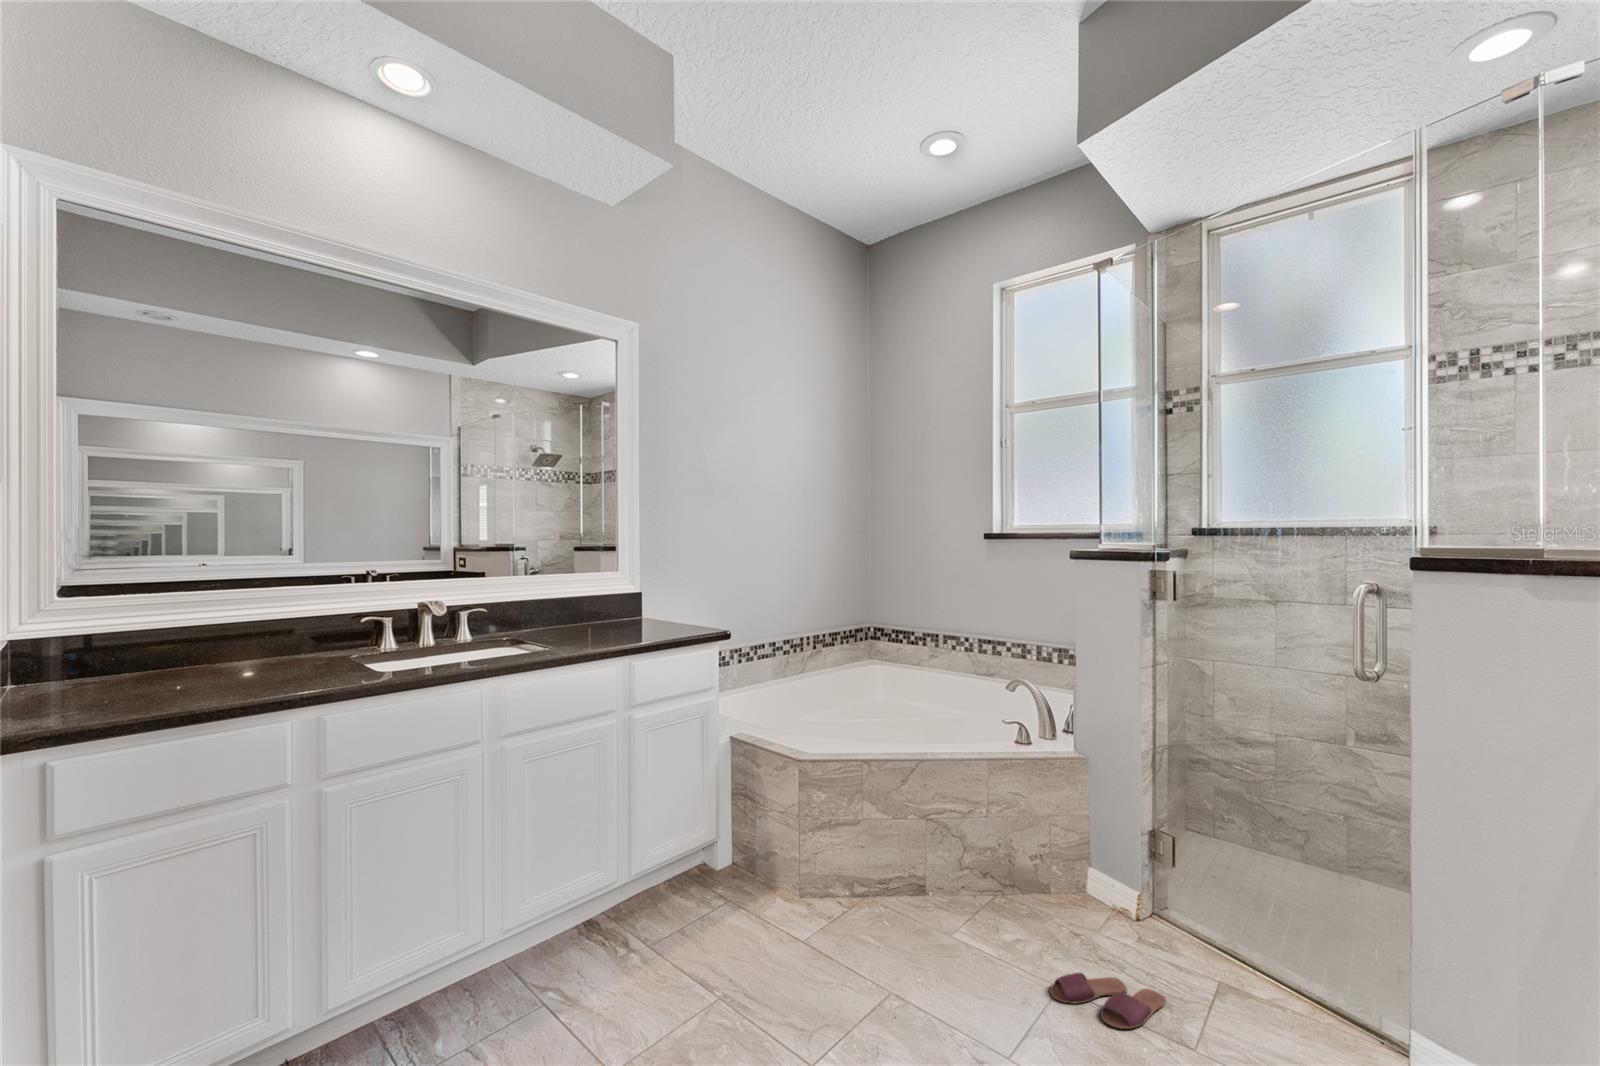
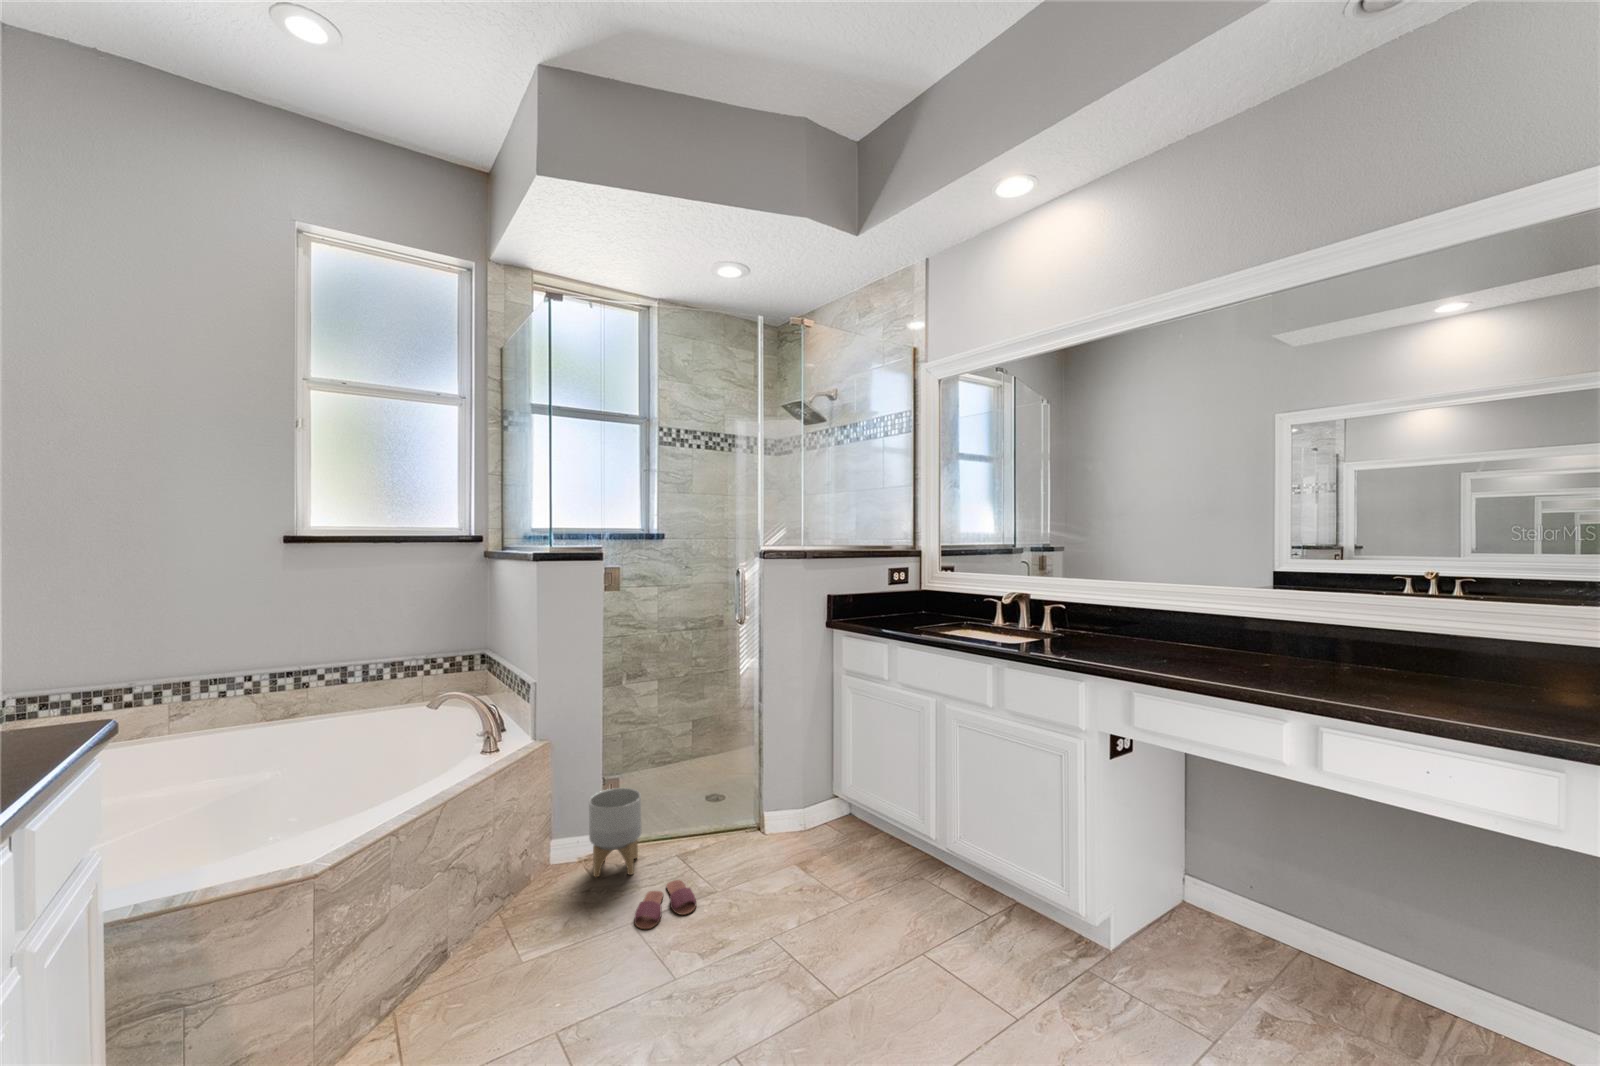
planter: none [1106,839,1178,958] -> present [589,788,641,877]

